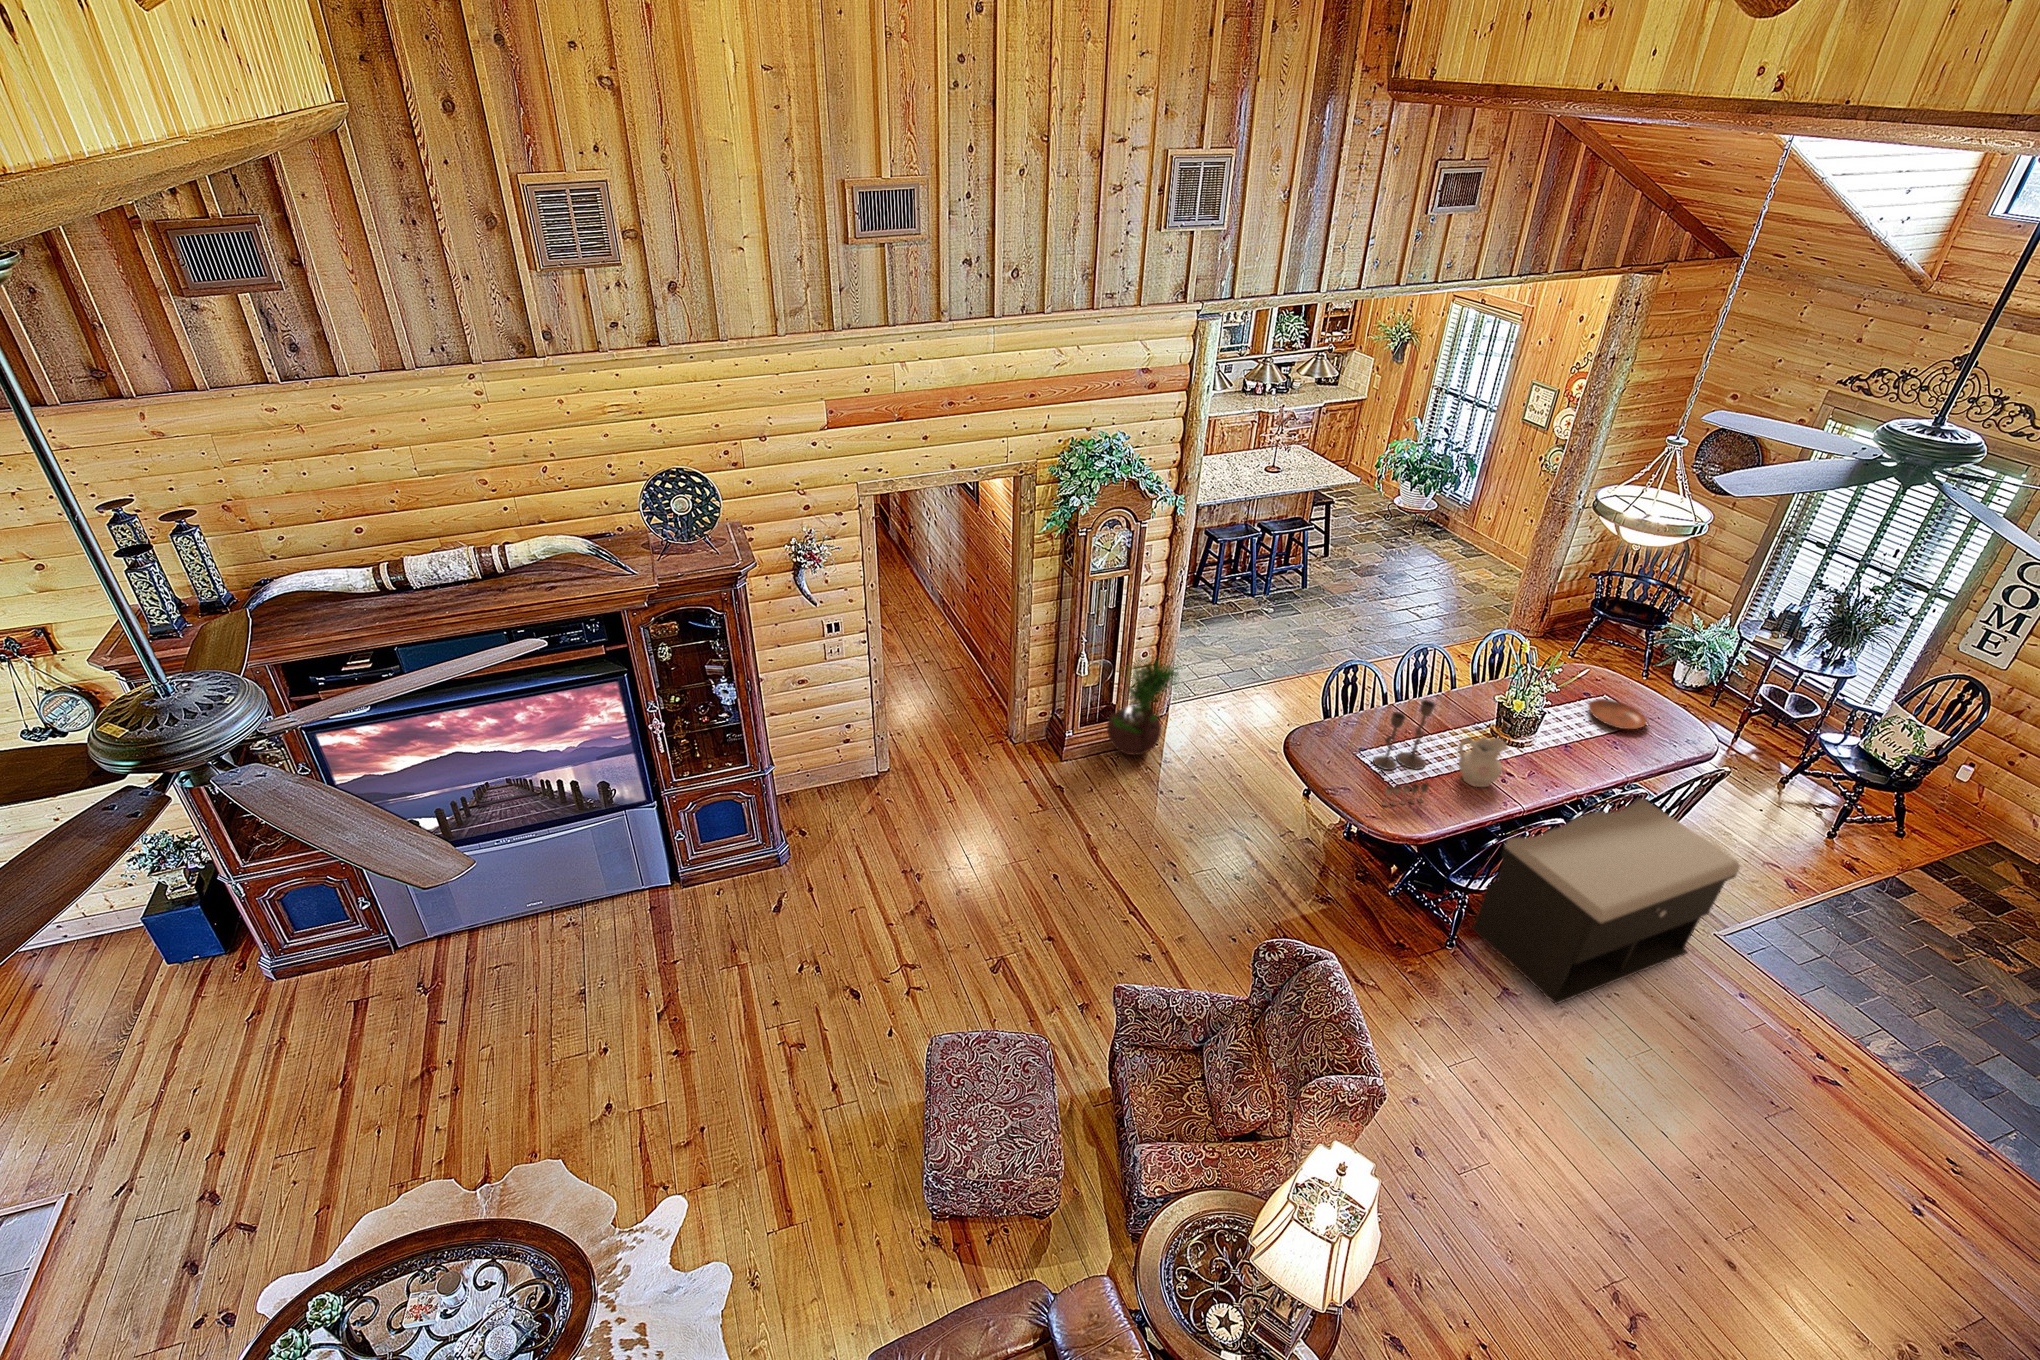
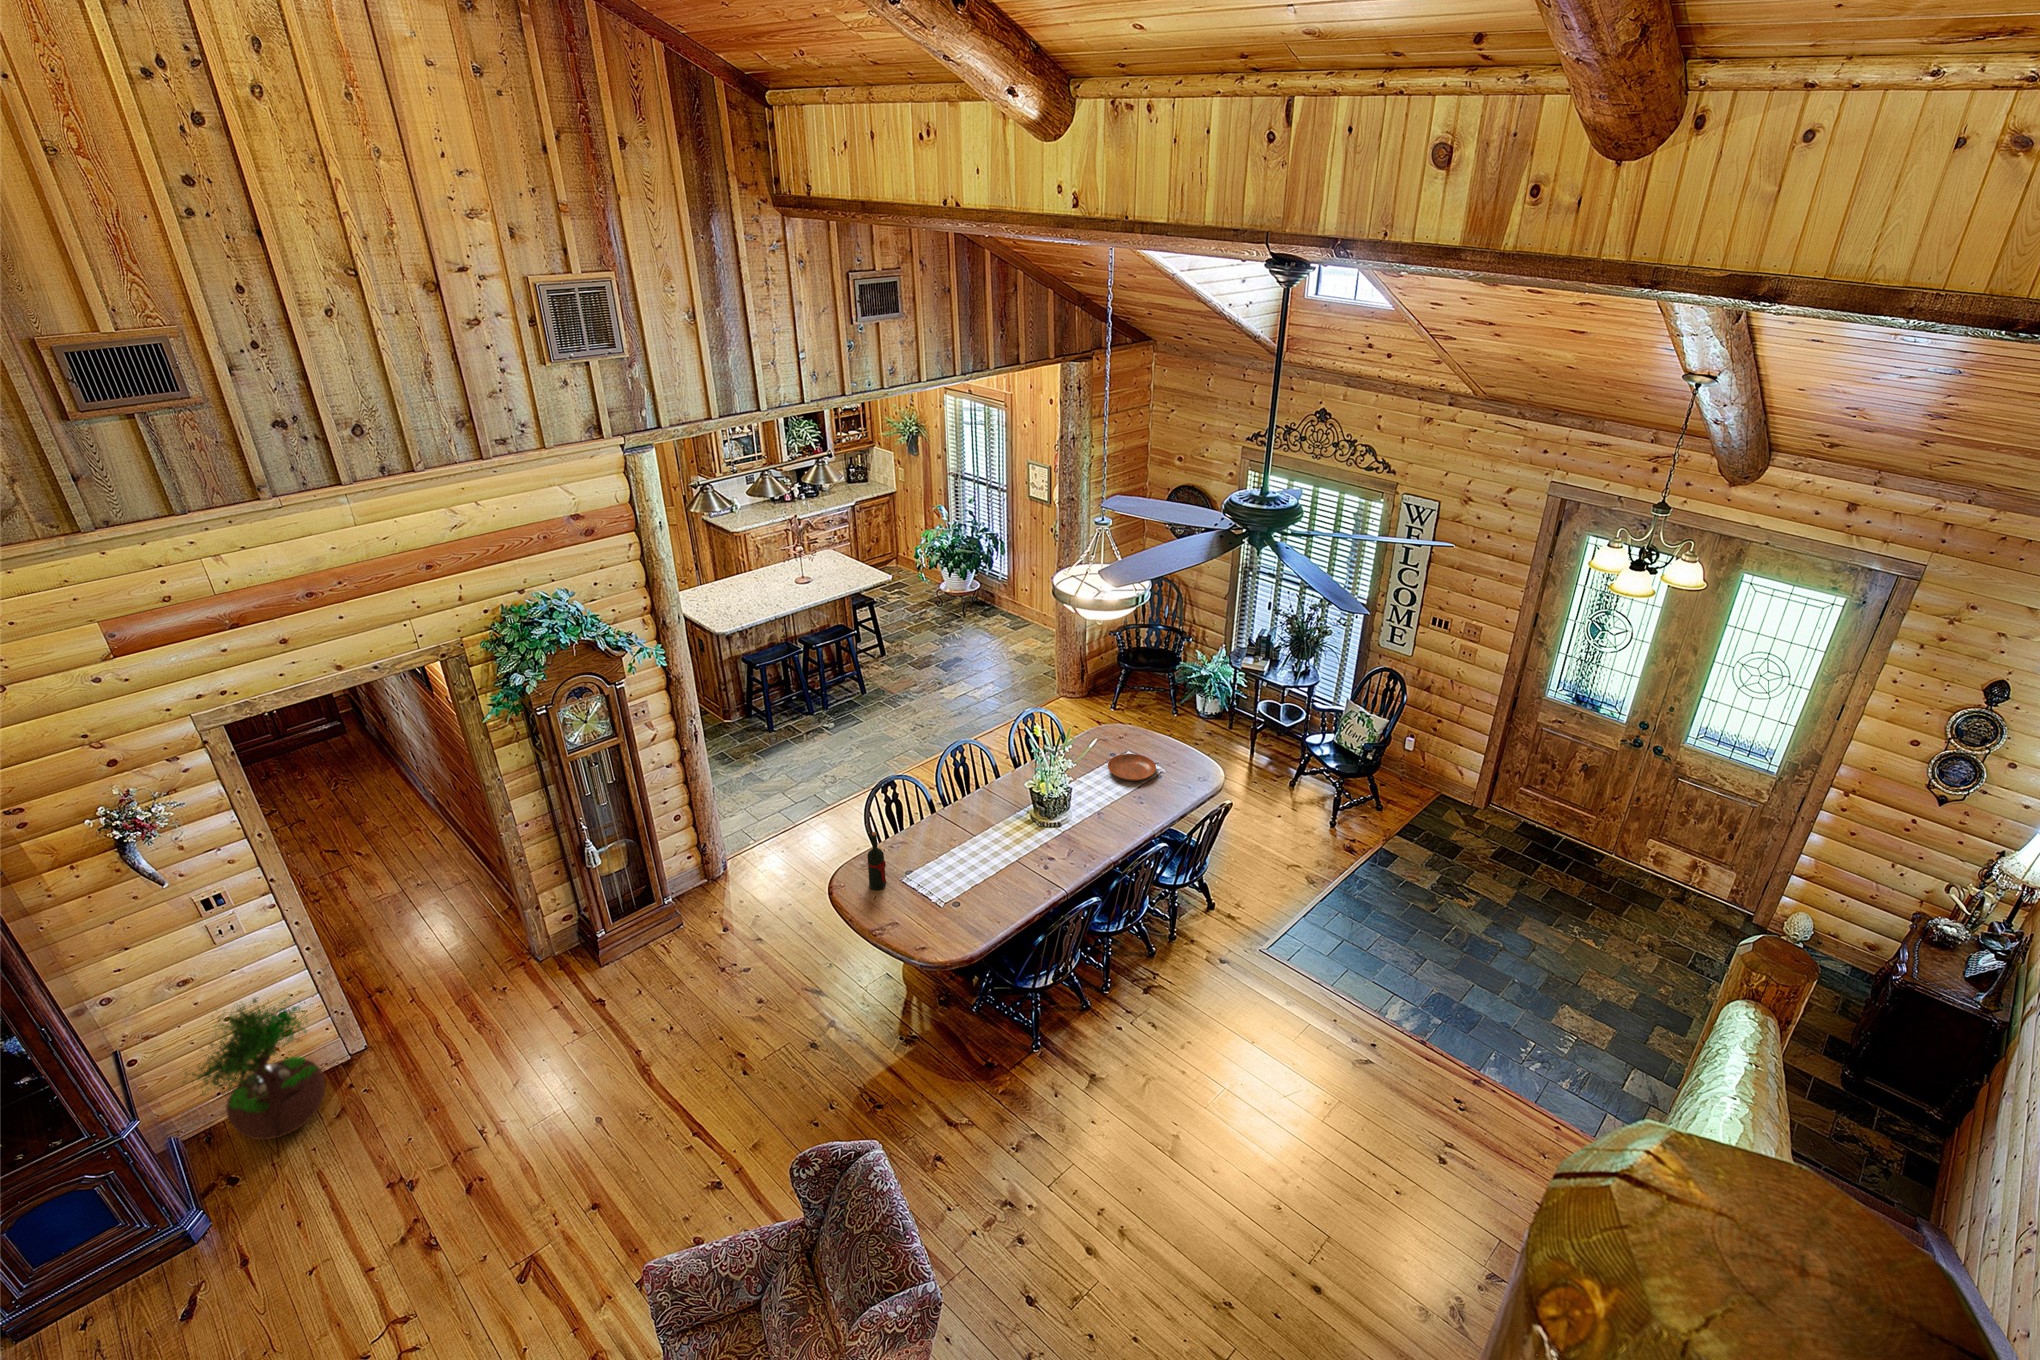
potted tree: present [1107,655,1182,755] -> present [183,997,325,1140]
wine bottle: none [1328,699,1351,753] -> present [867,832,886,890]
candlestick: present [1373,700,1435,770] -> none [916,811,968,893]
ceramic pitcher: present [1458,737,1508,787] -> none [990,830,1035,884]
wine glass: present [1383,783,1429,806] -> none [925,899,968,937]
storage bench: present [1472,799,1740,1004] -> none [1052,843,1247,1075]

